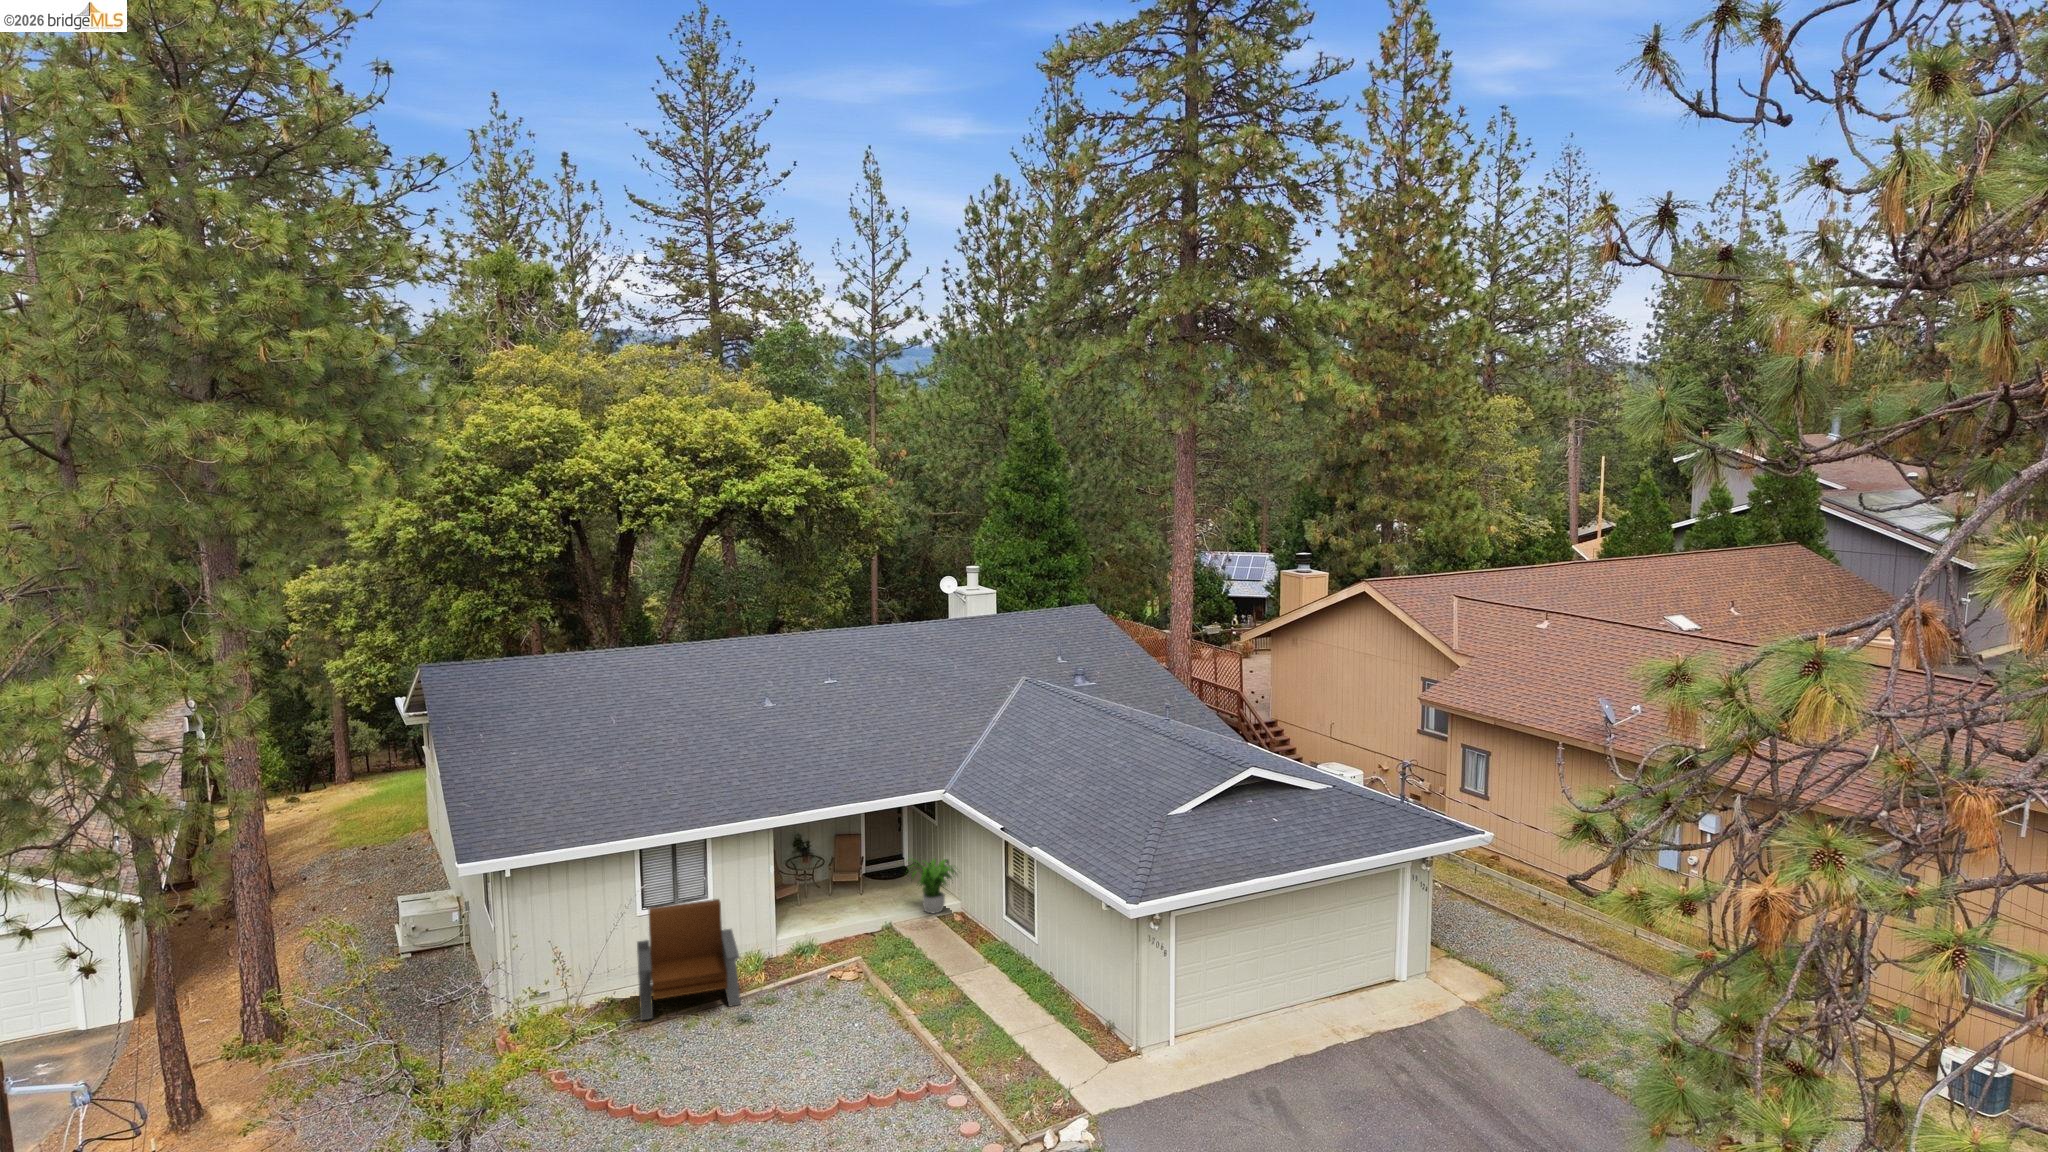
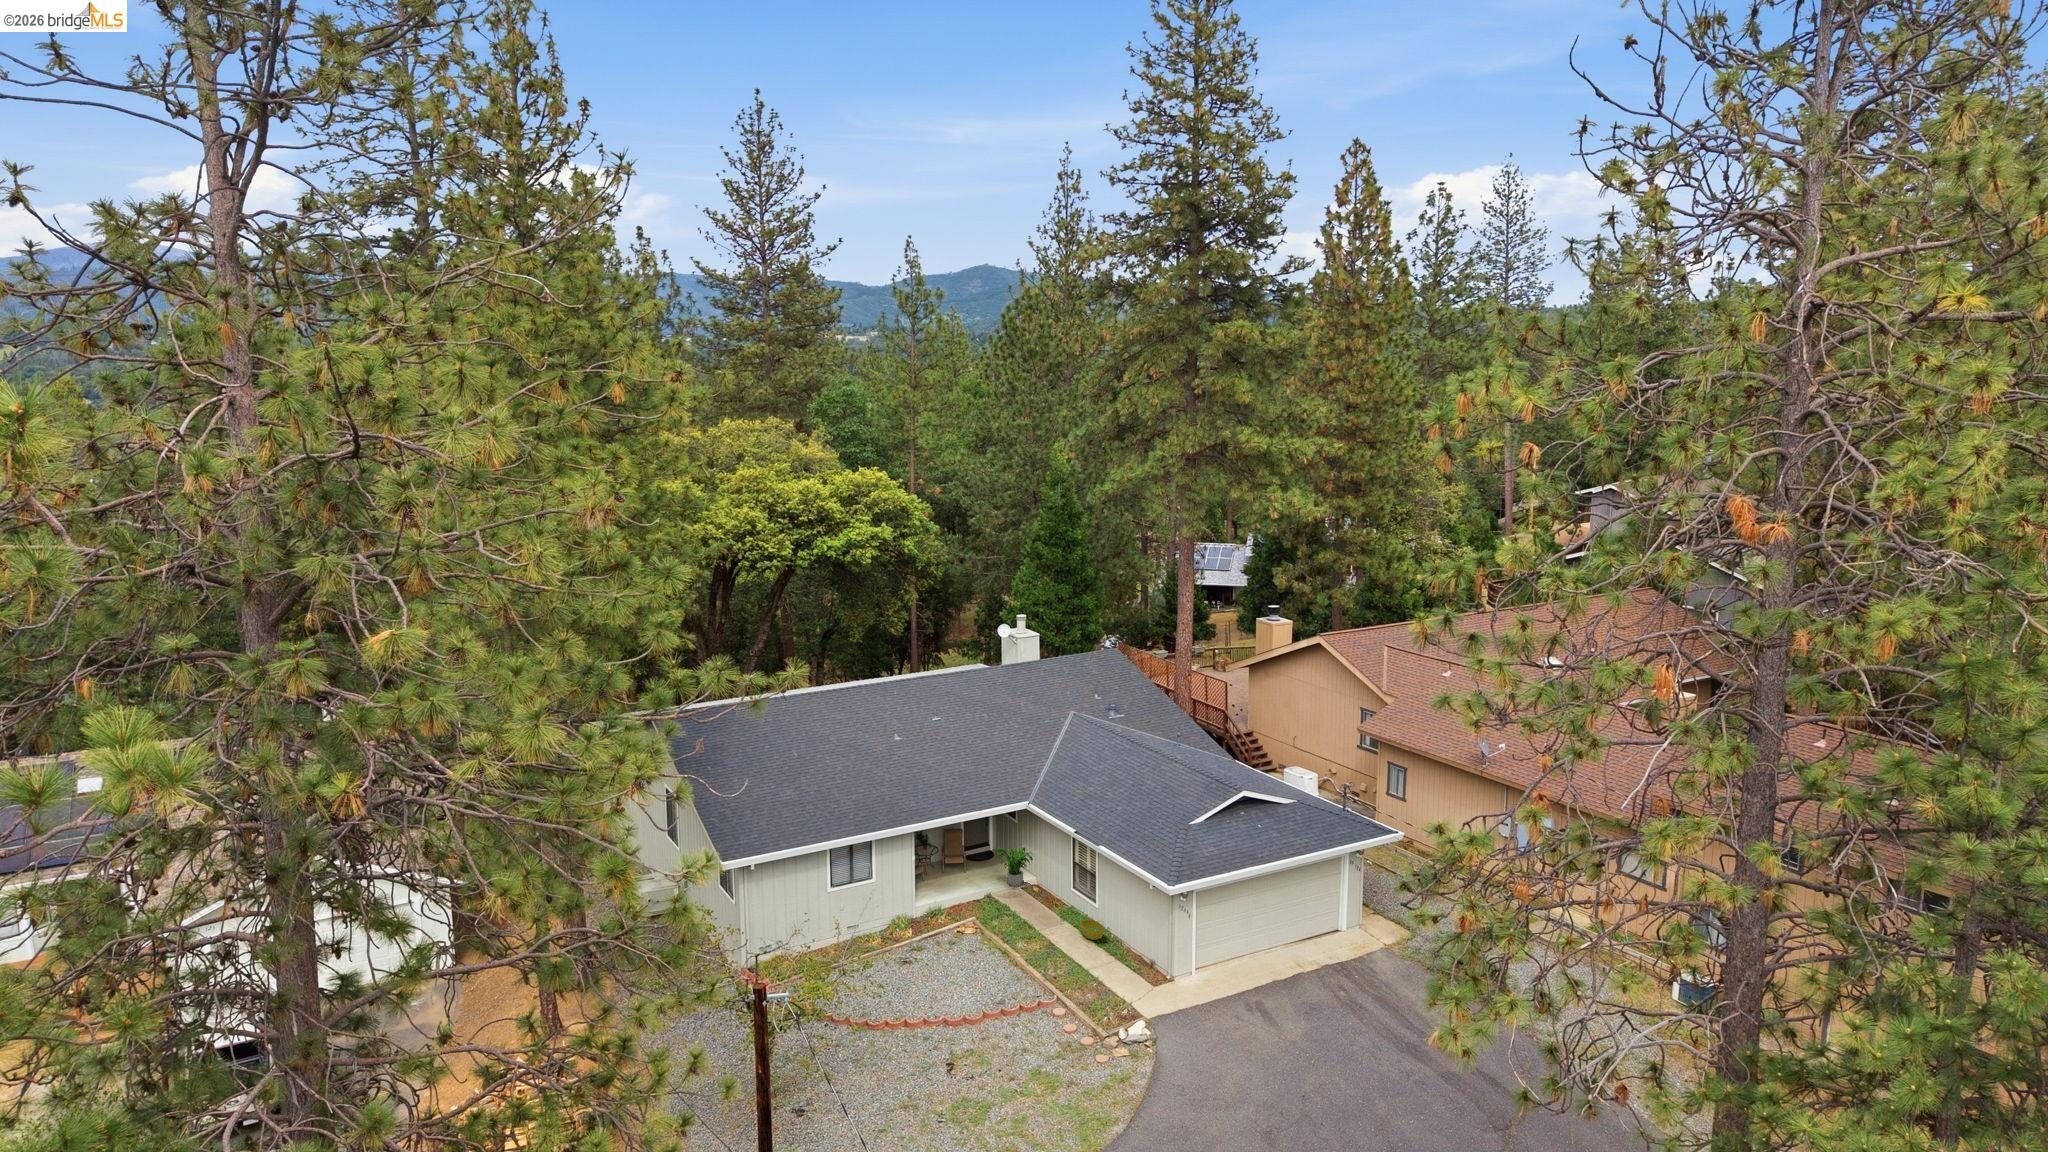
lounge chair: present [637,899,741,1020] -> none [826,880,901,963]
basket: none [1010,959,1046,990] -> present [1080,919,1104,940]

